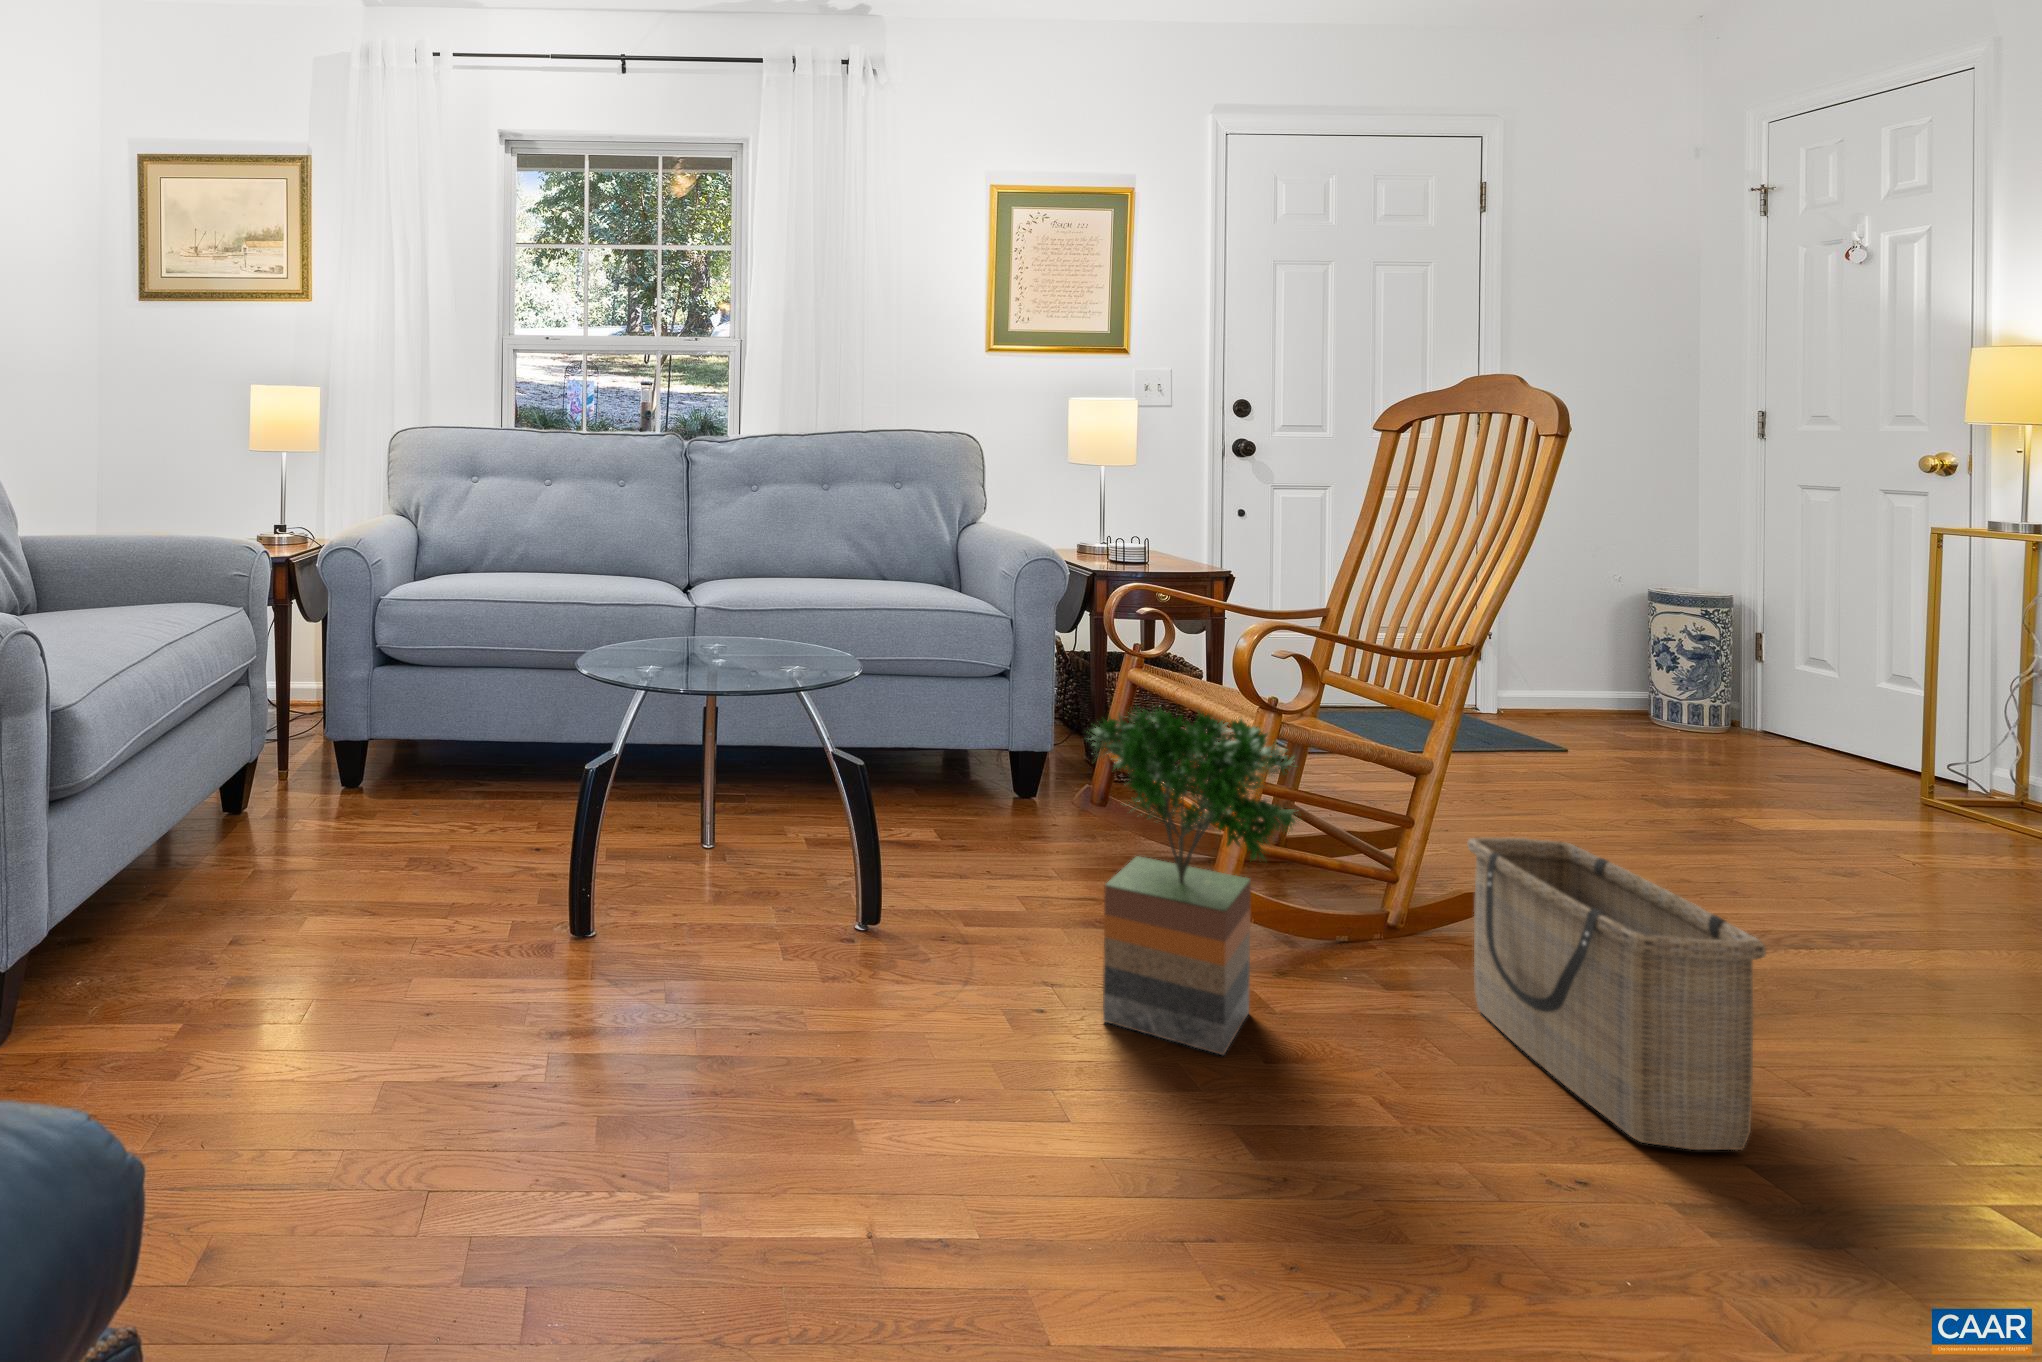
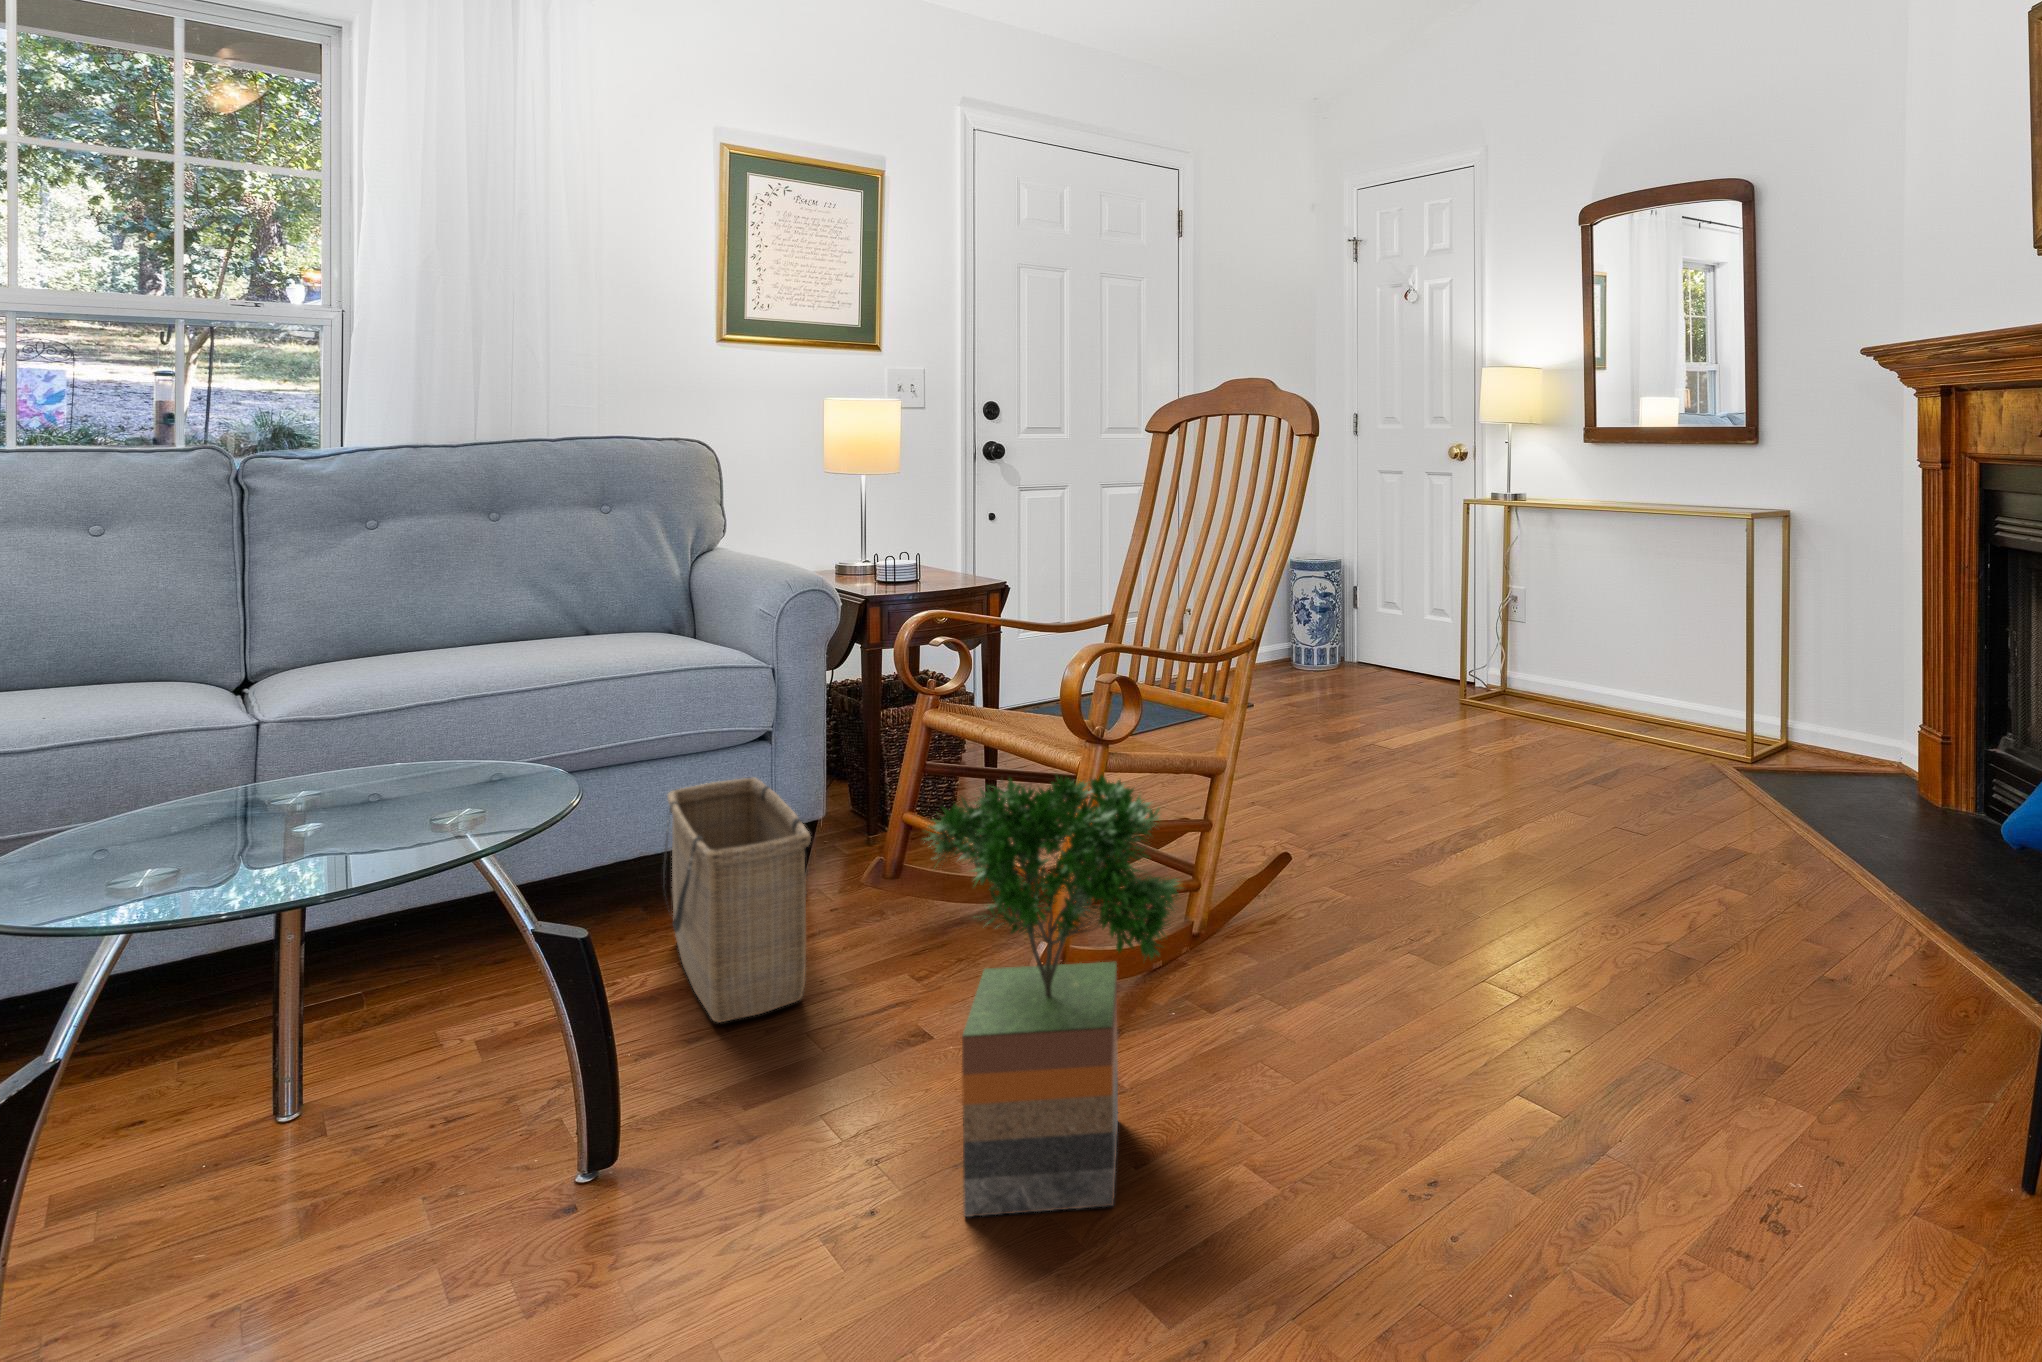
basket: present [1468,838,1766,1150] -> present [664,778,811,1022]

